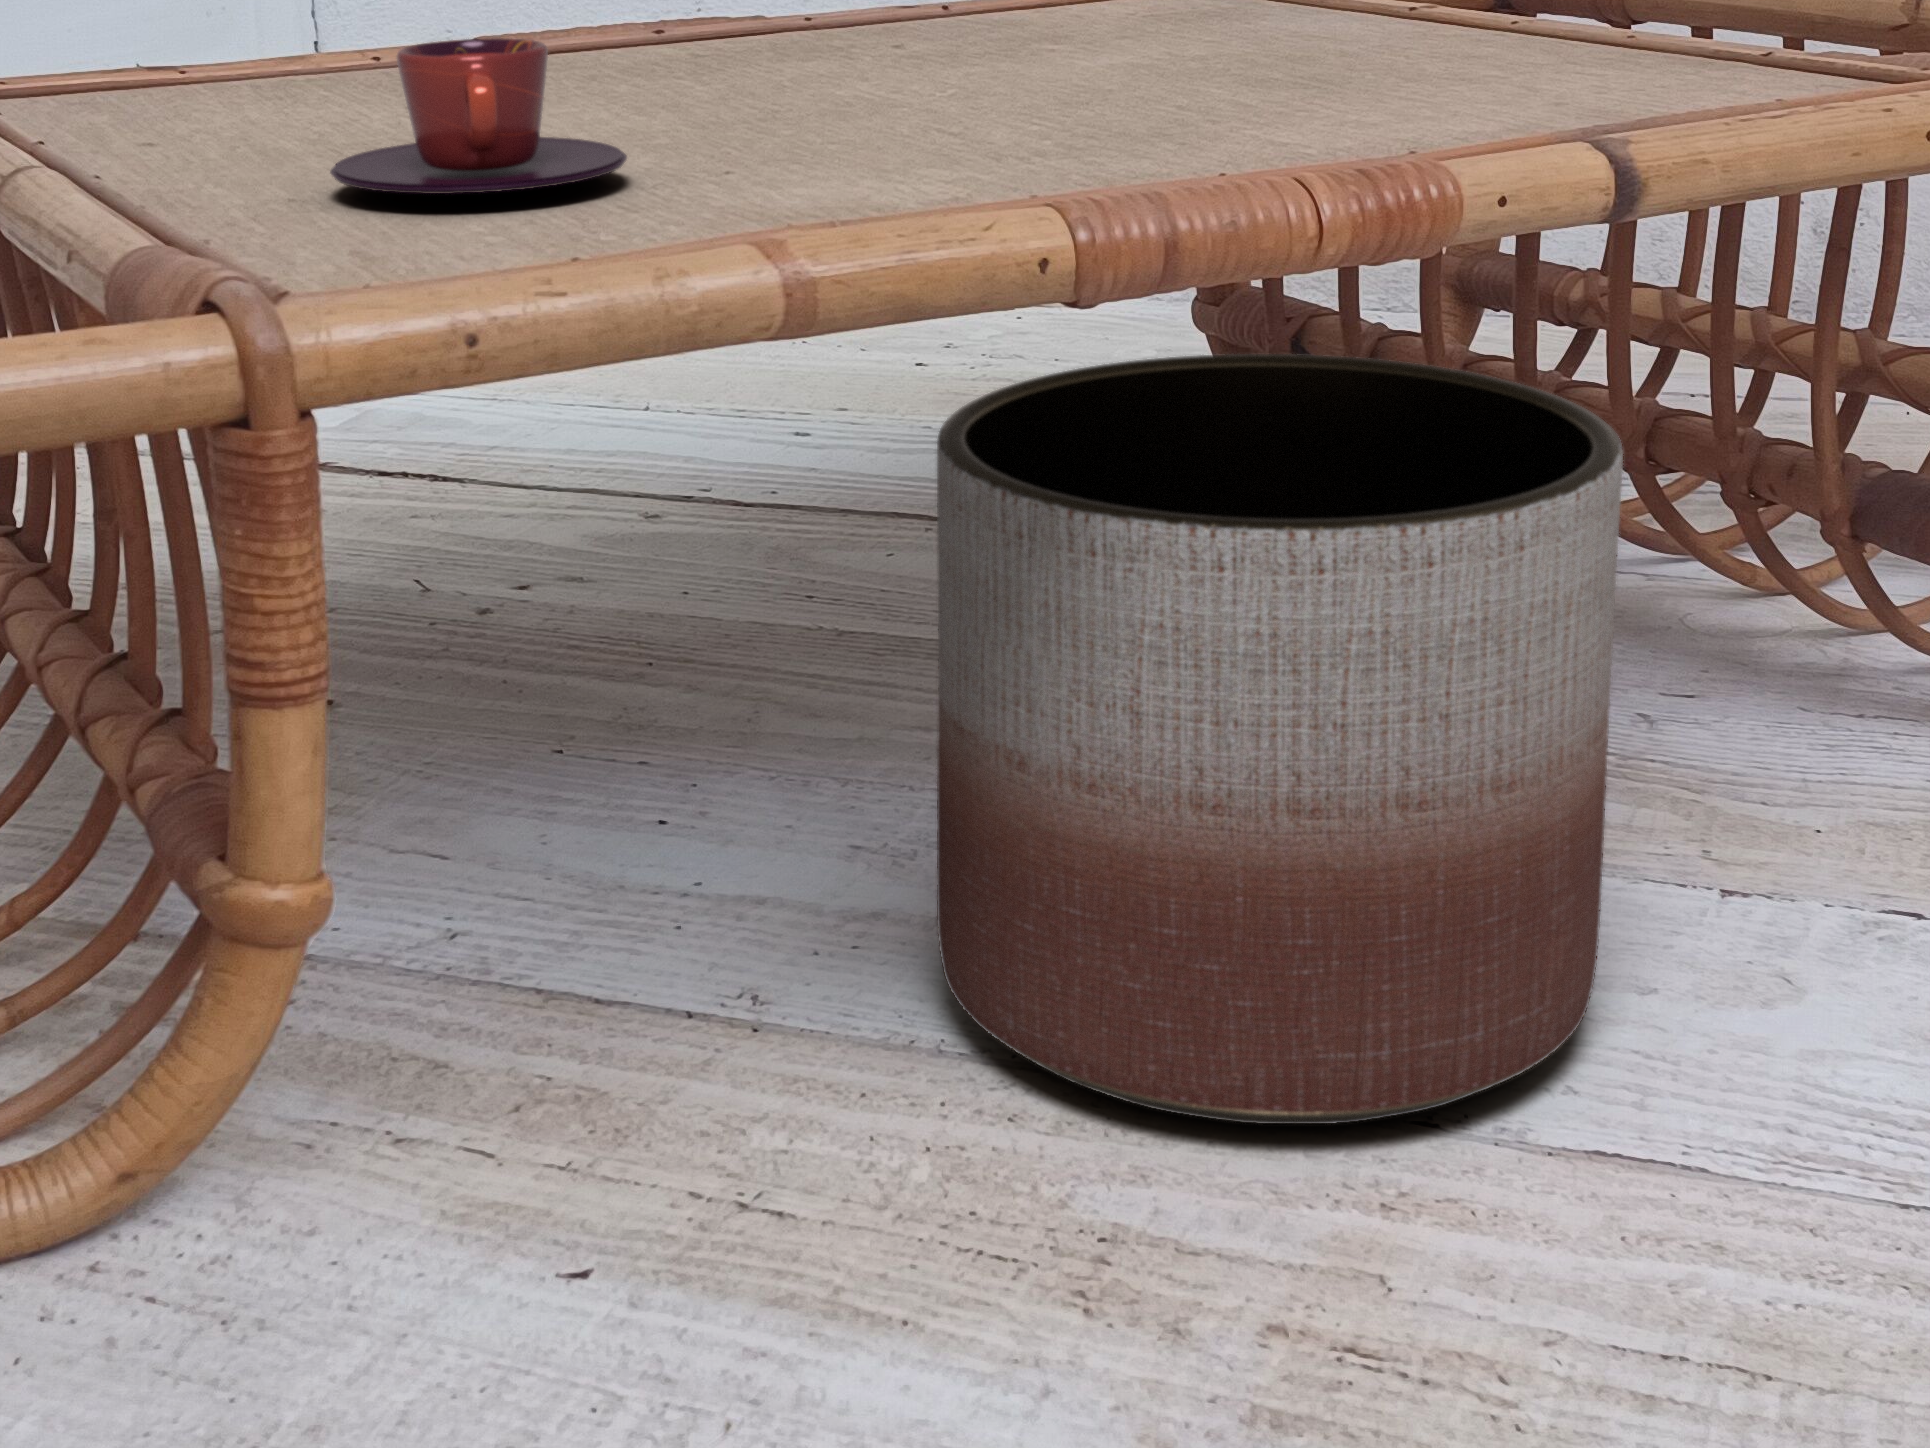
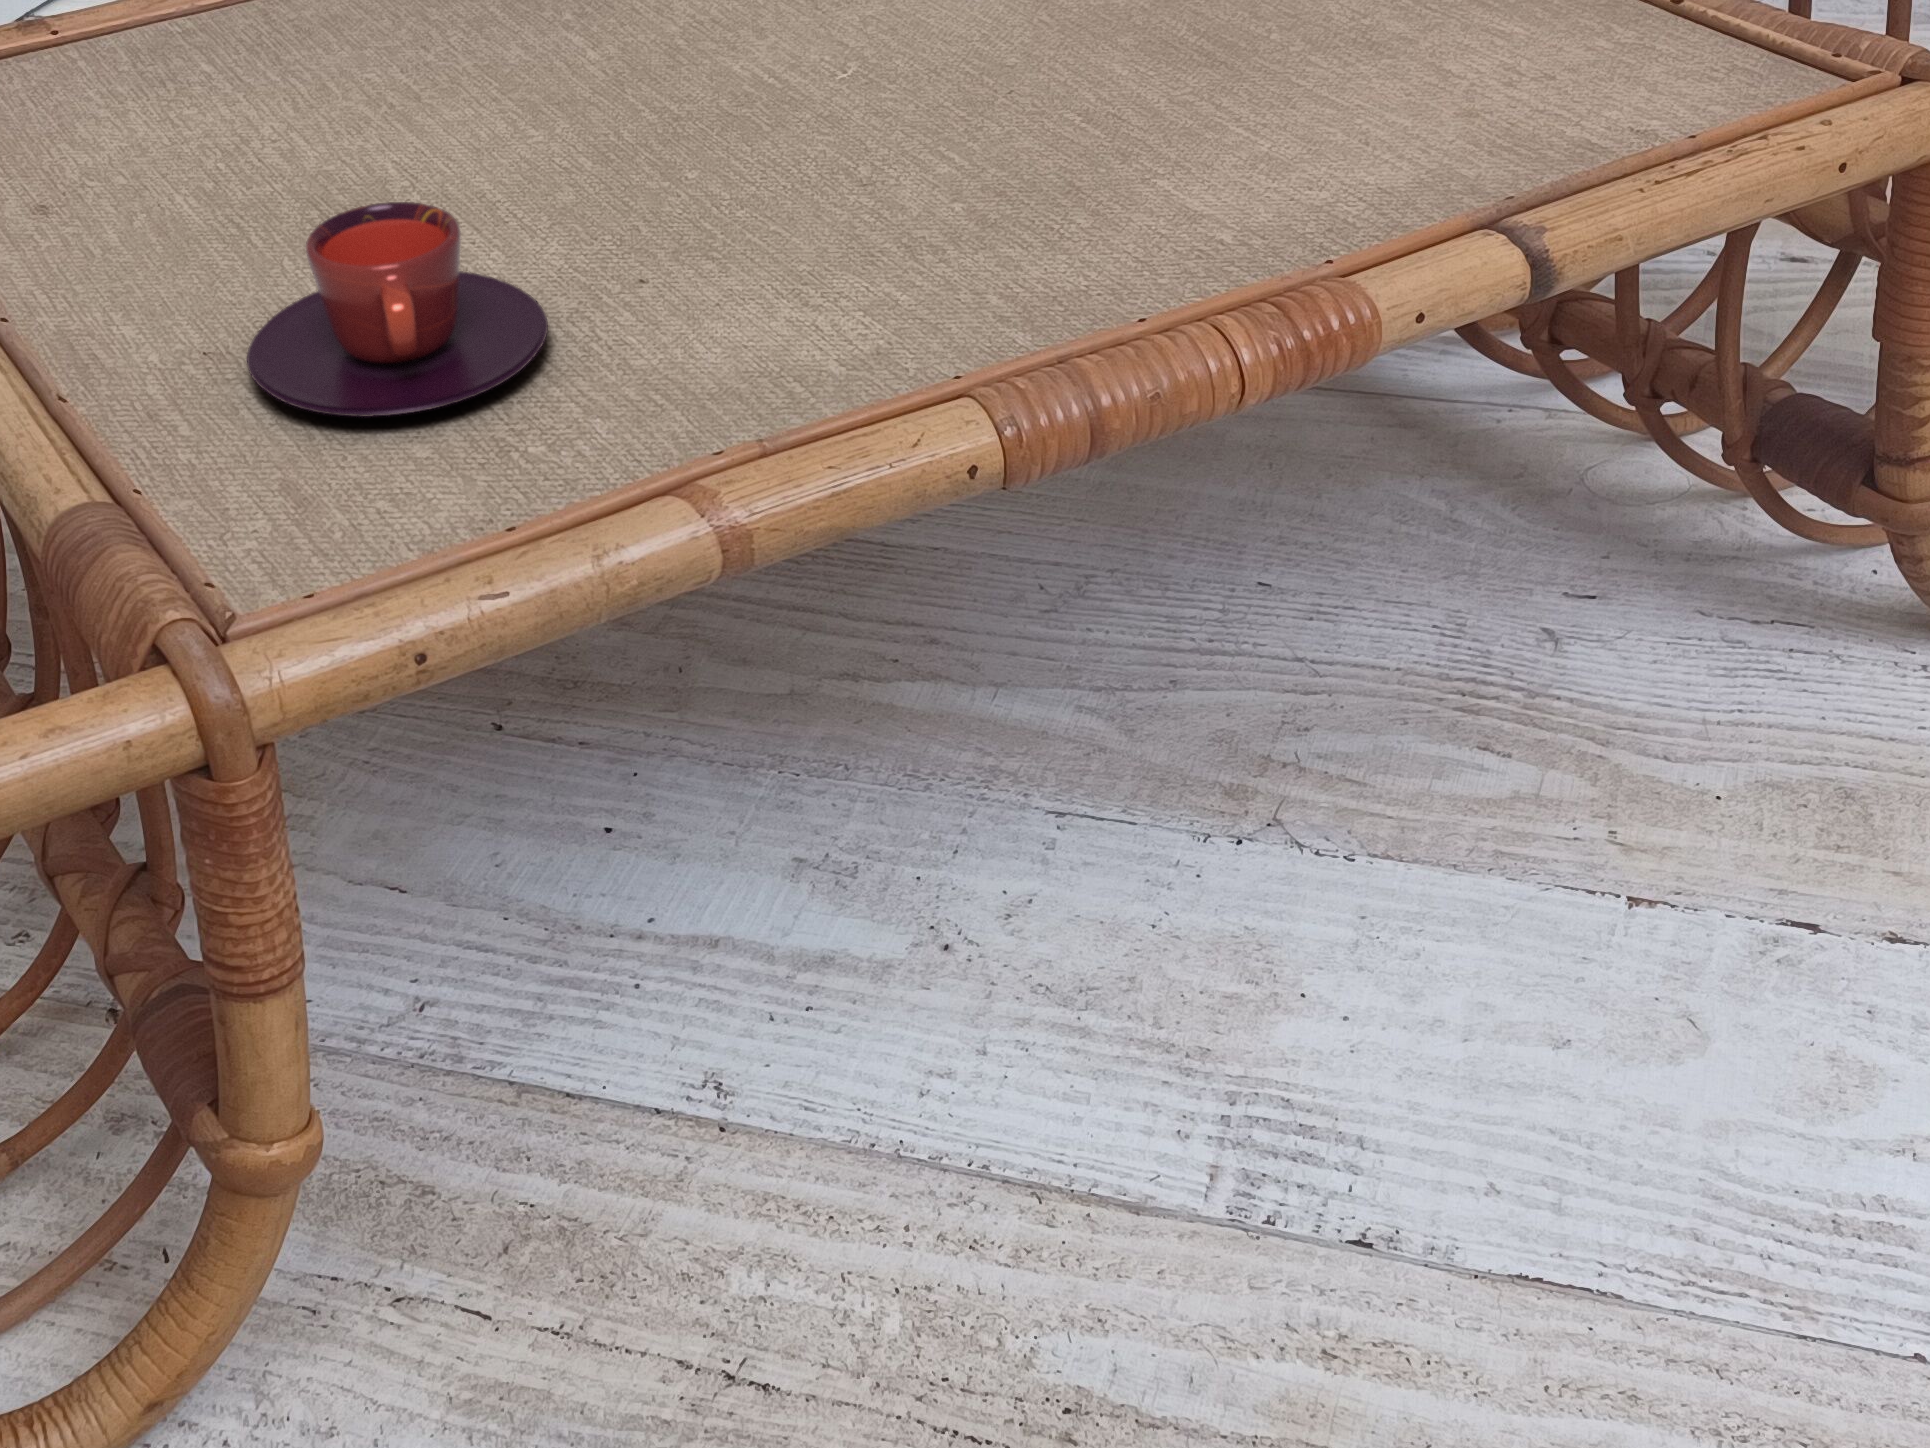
planter: present [937,354,1623,1124] -> none [877,431,1555,1257]

